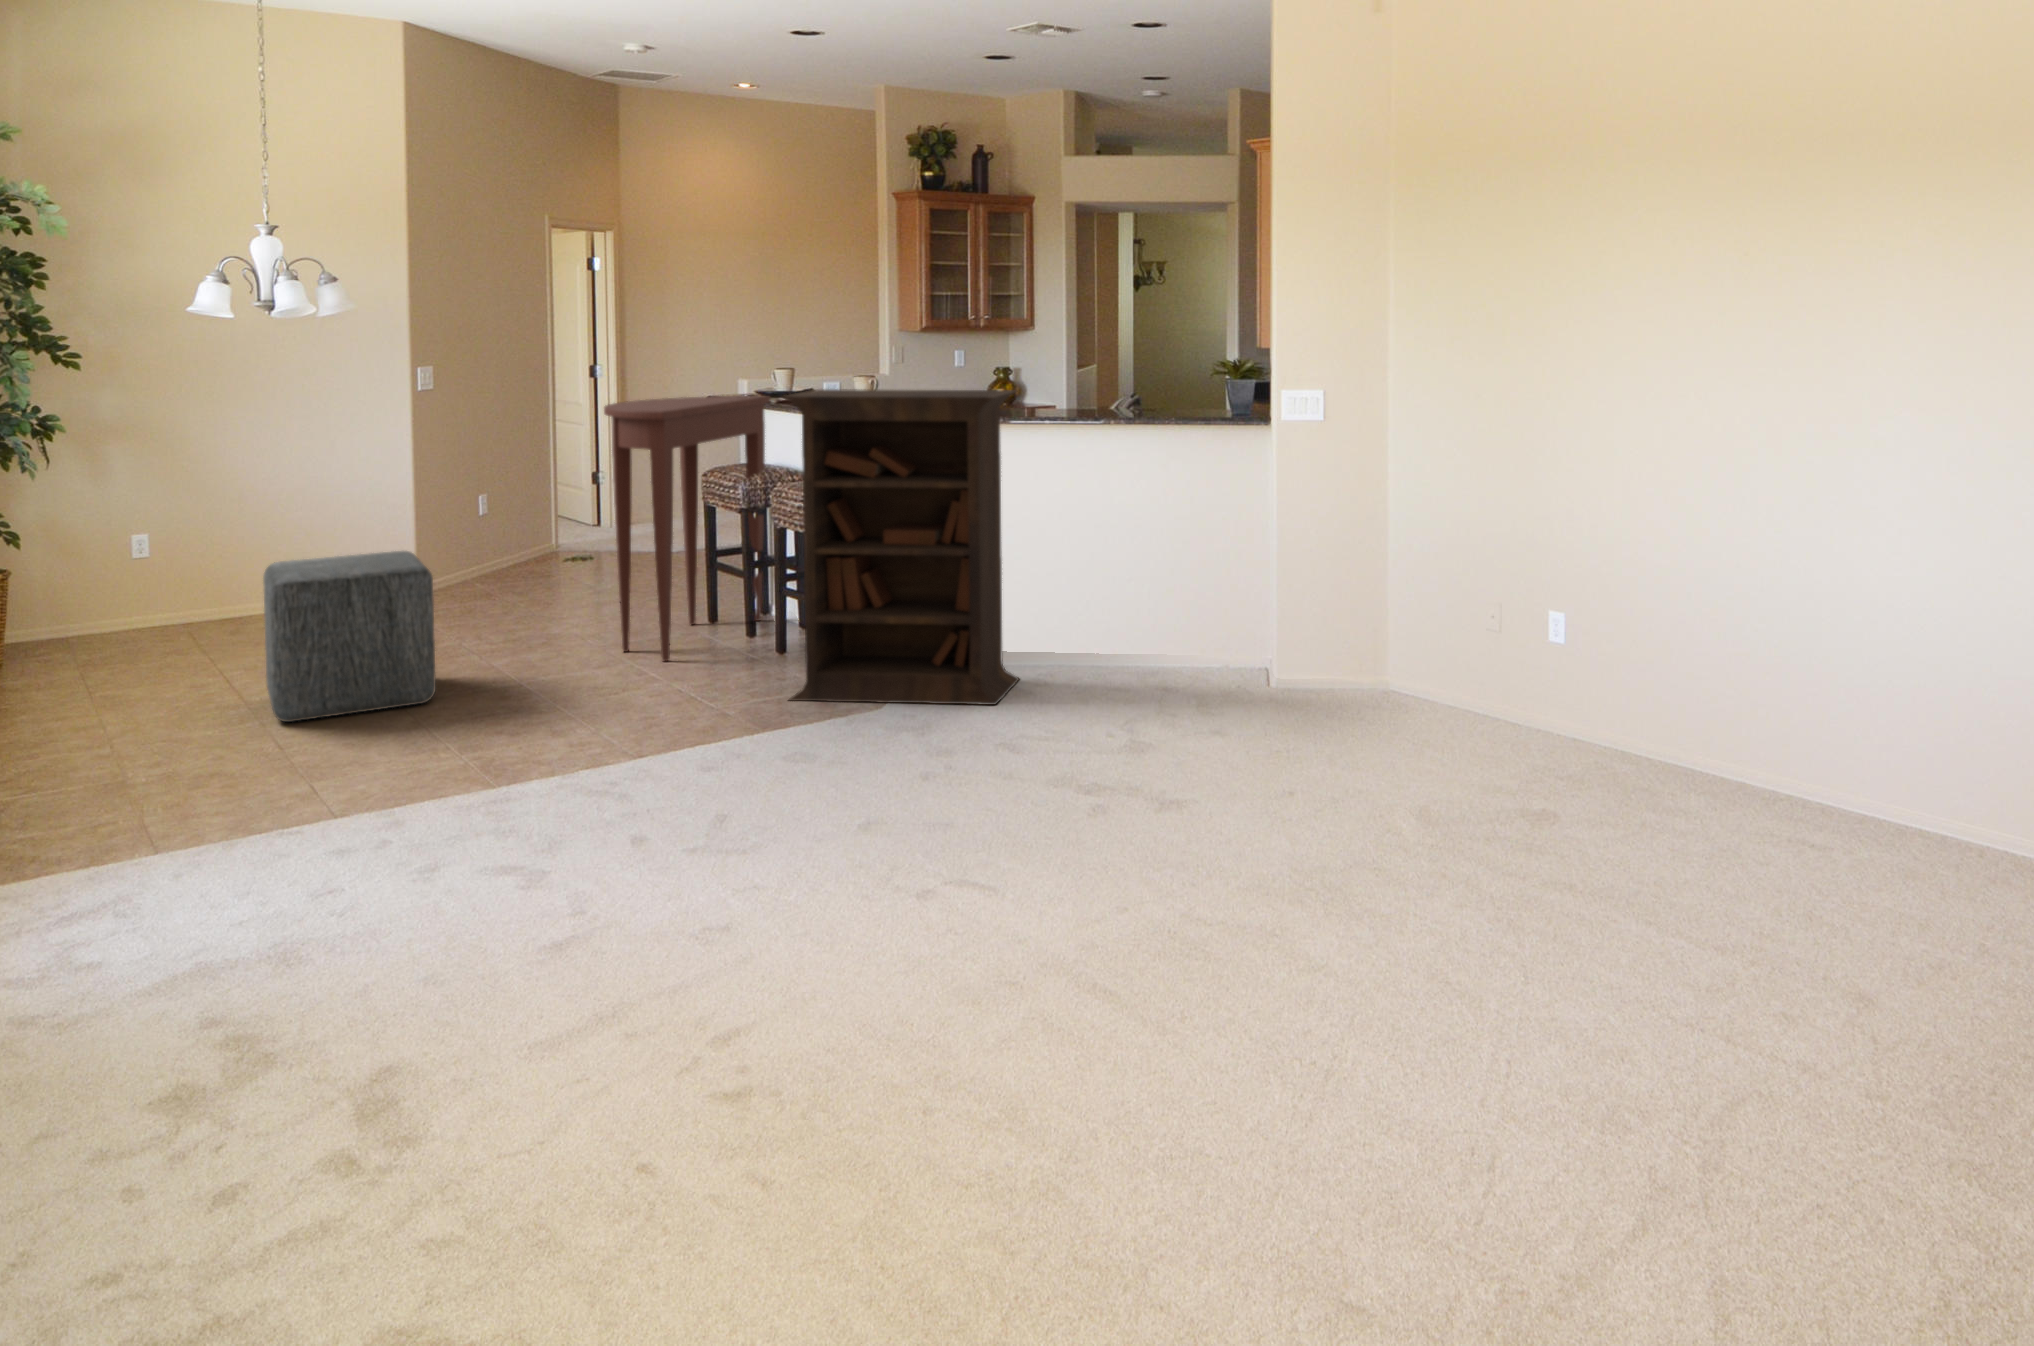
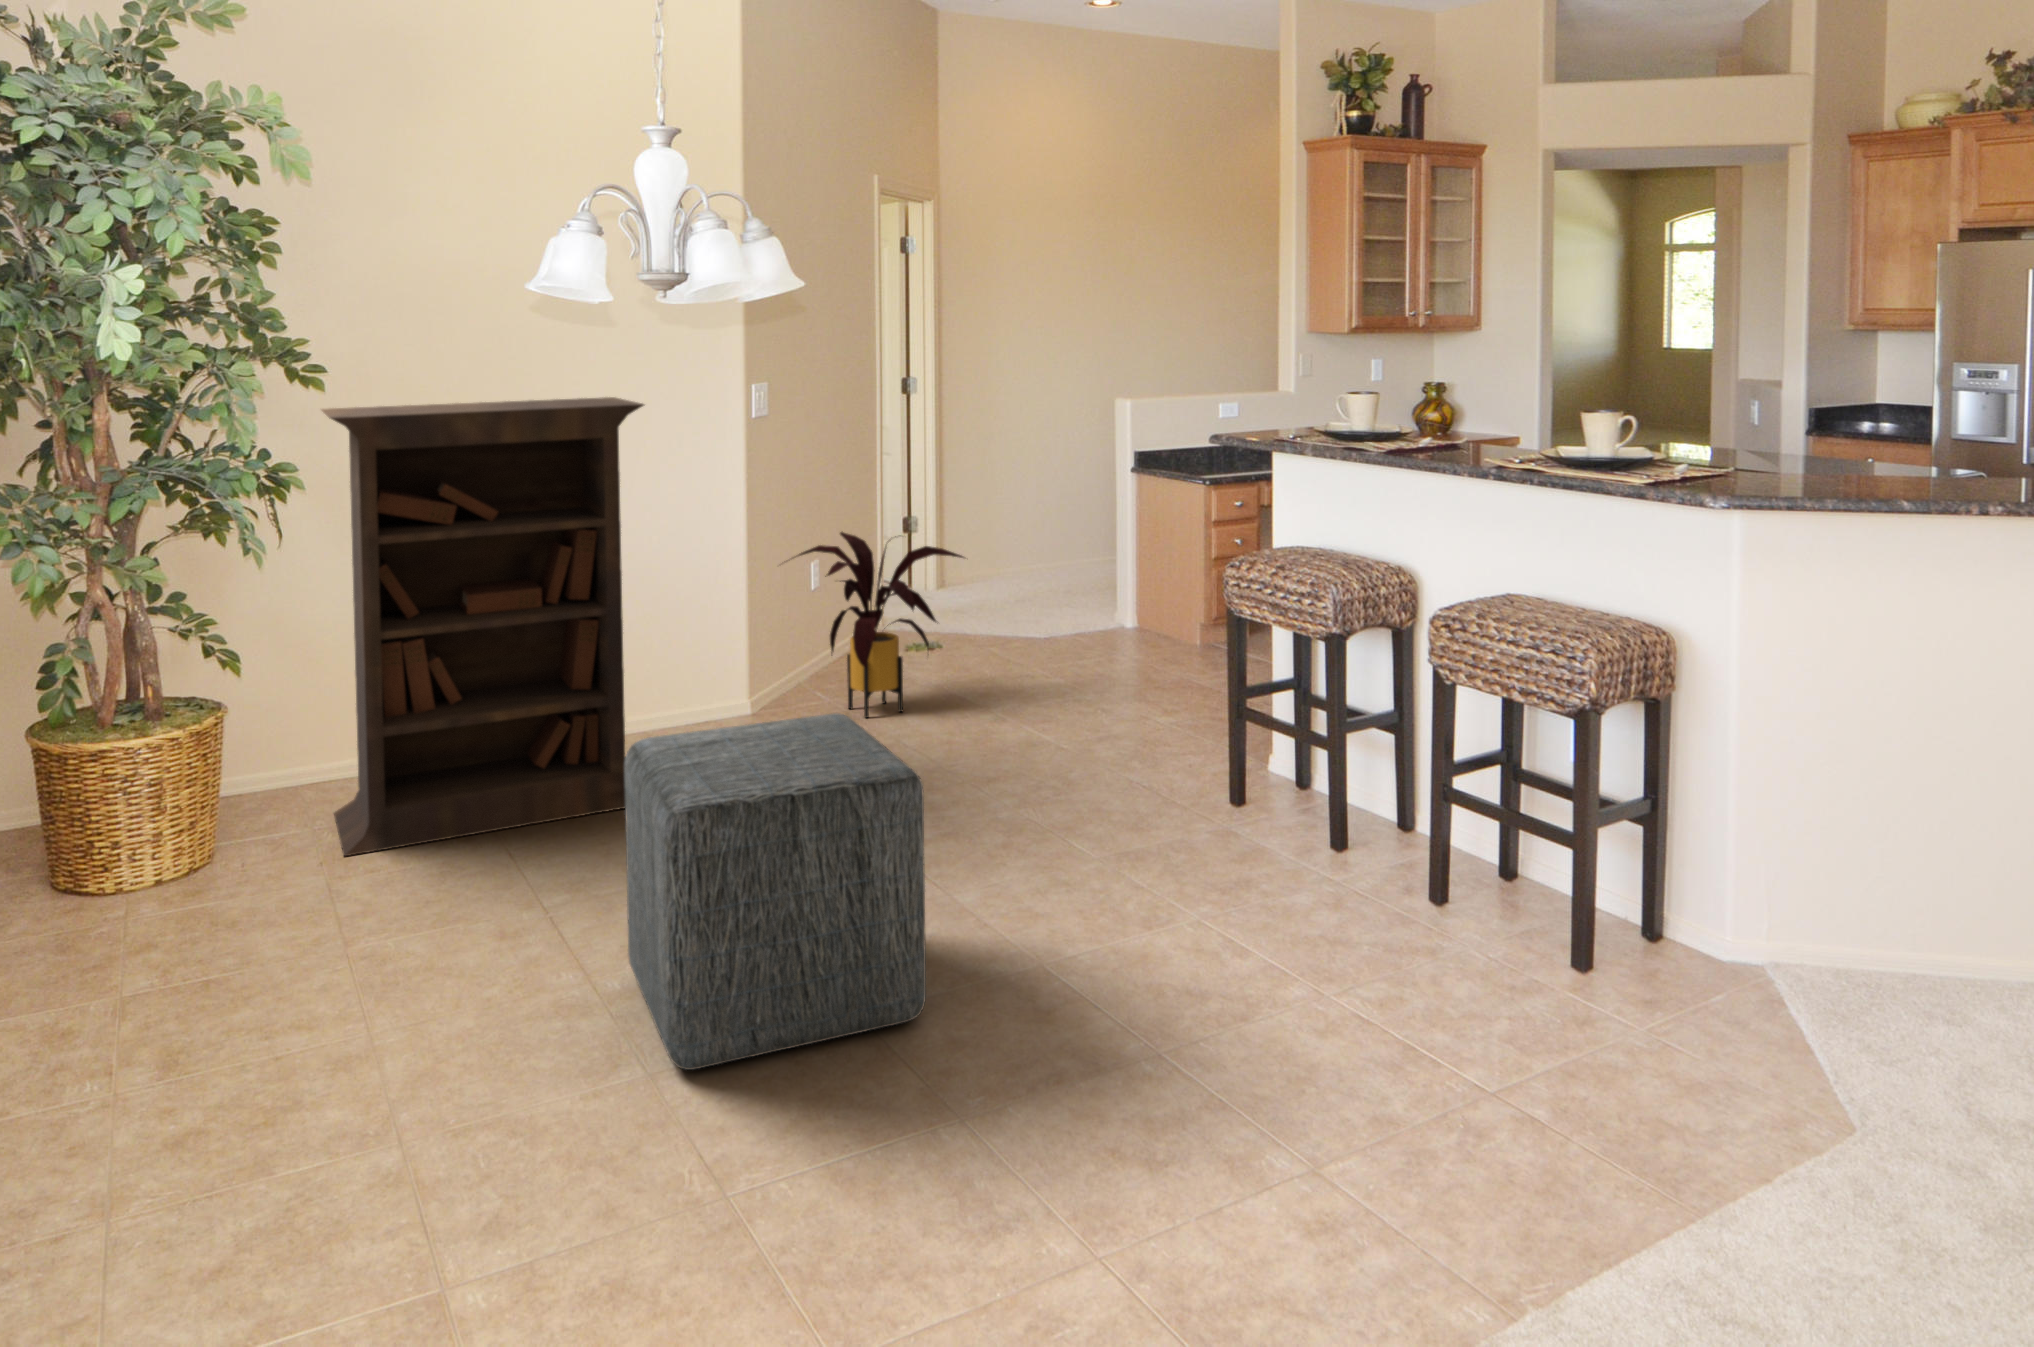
bookcase: present [783,389,1019,705] -> present [322,397,644,856]
console table: present [604,396,770,661] -> none [1113,436,1325,912]
house plant: none [441,469,583,593] -> present [797,532,964,718]

